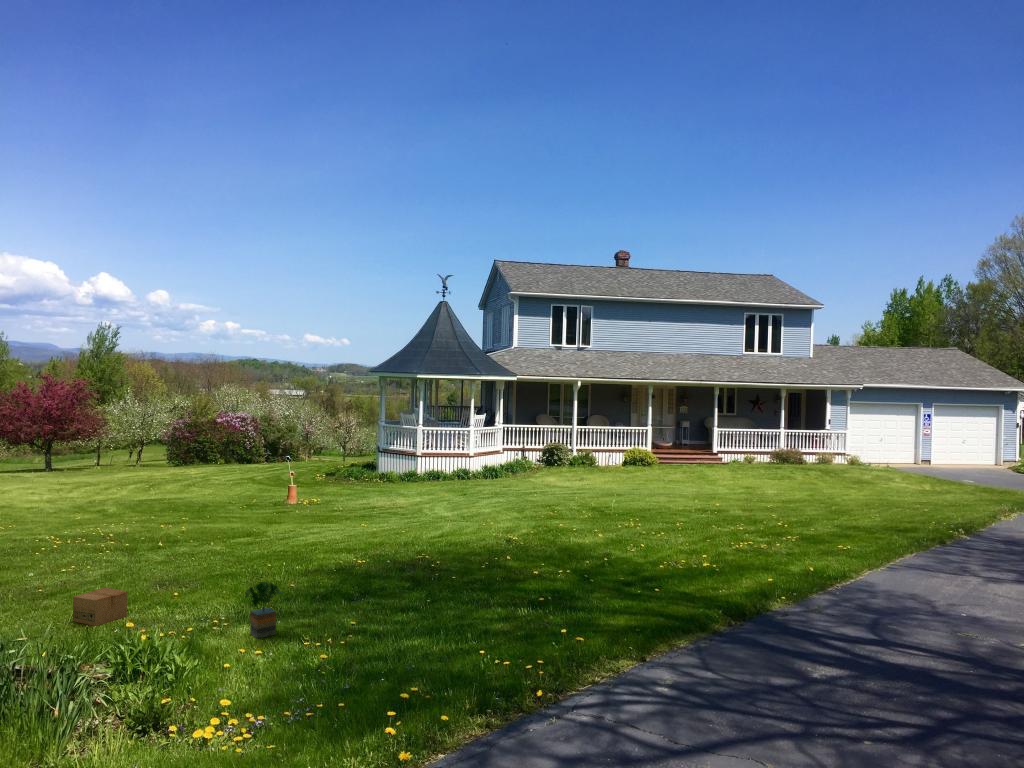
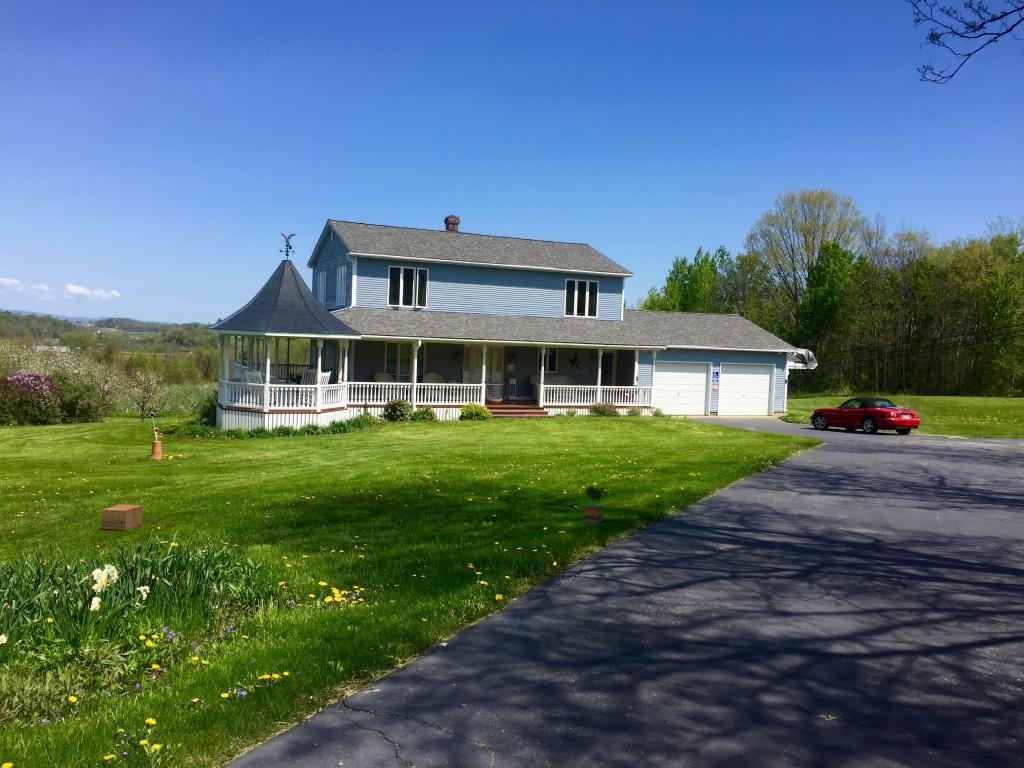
potted tree: present [245,582,283,639] -> present [585,486,606,523]

